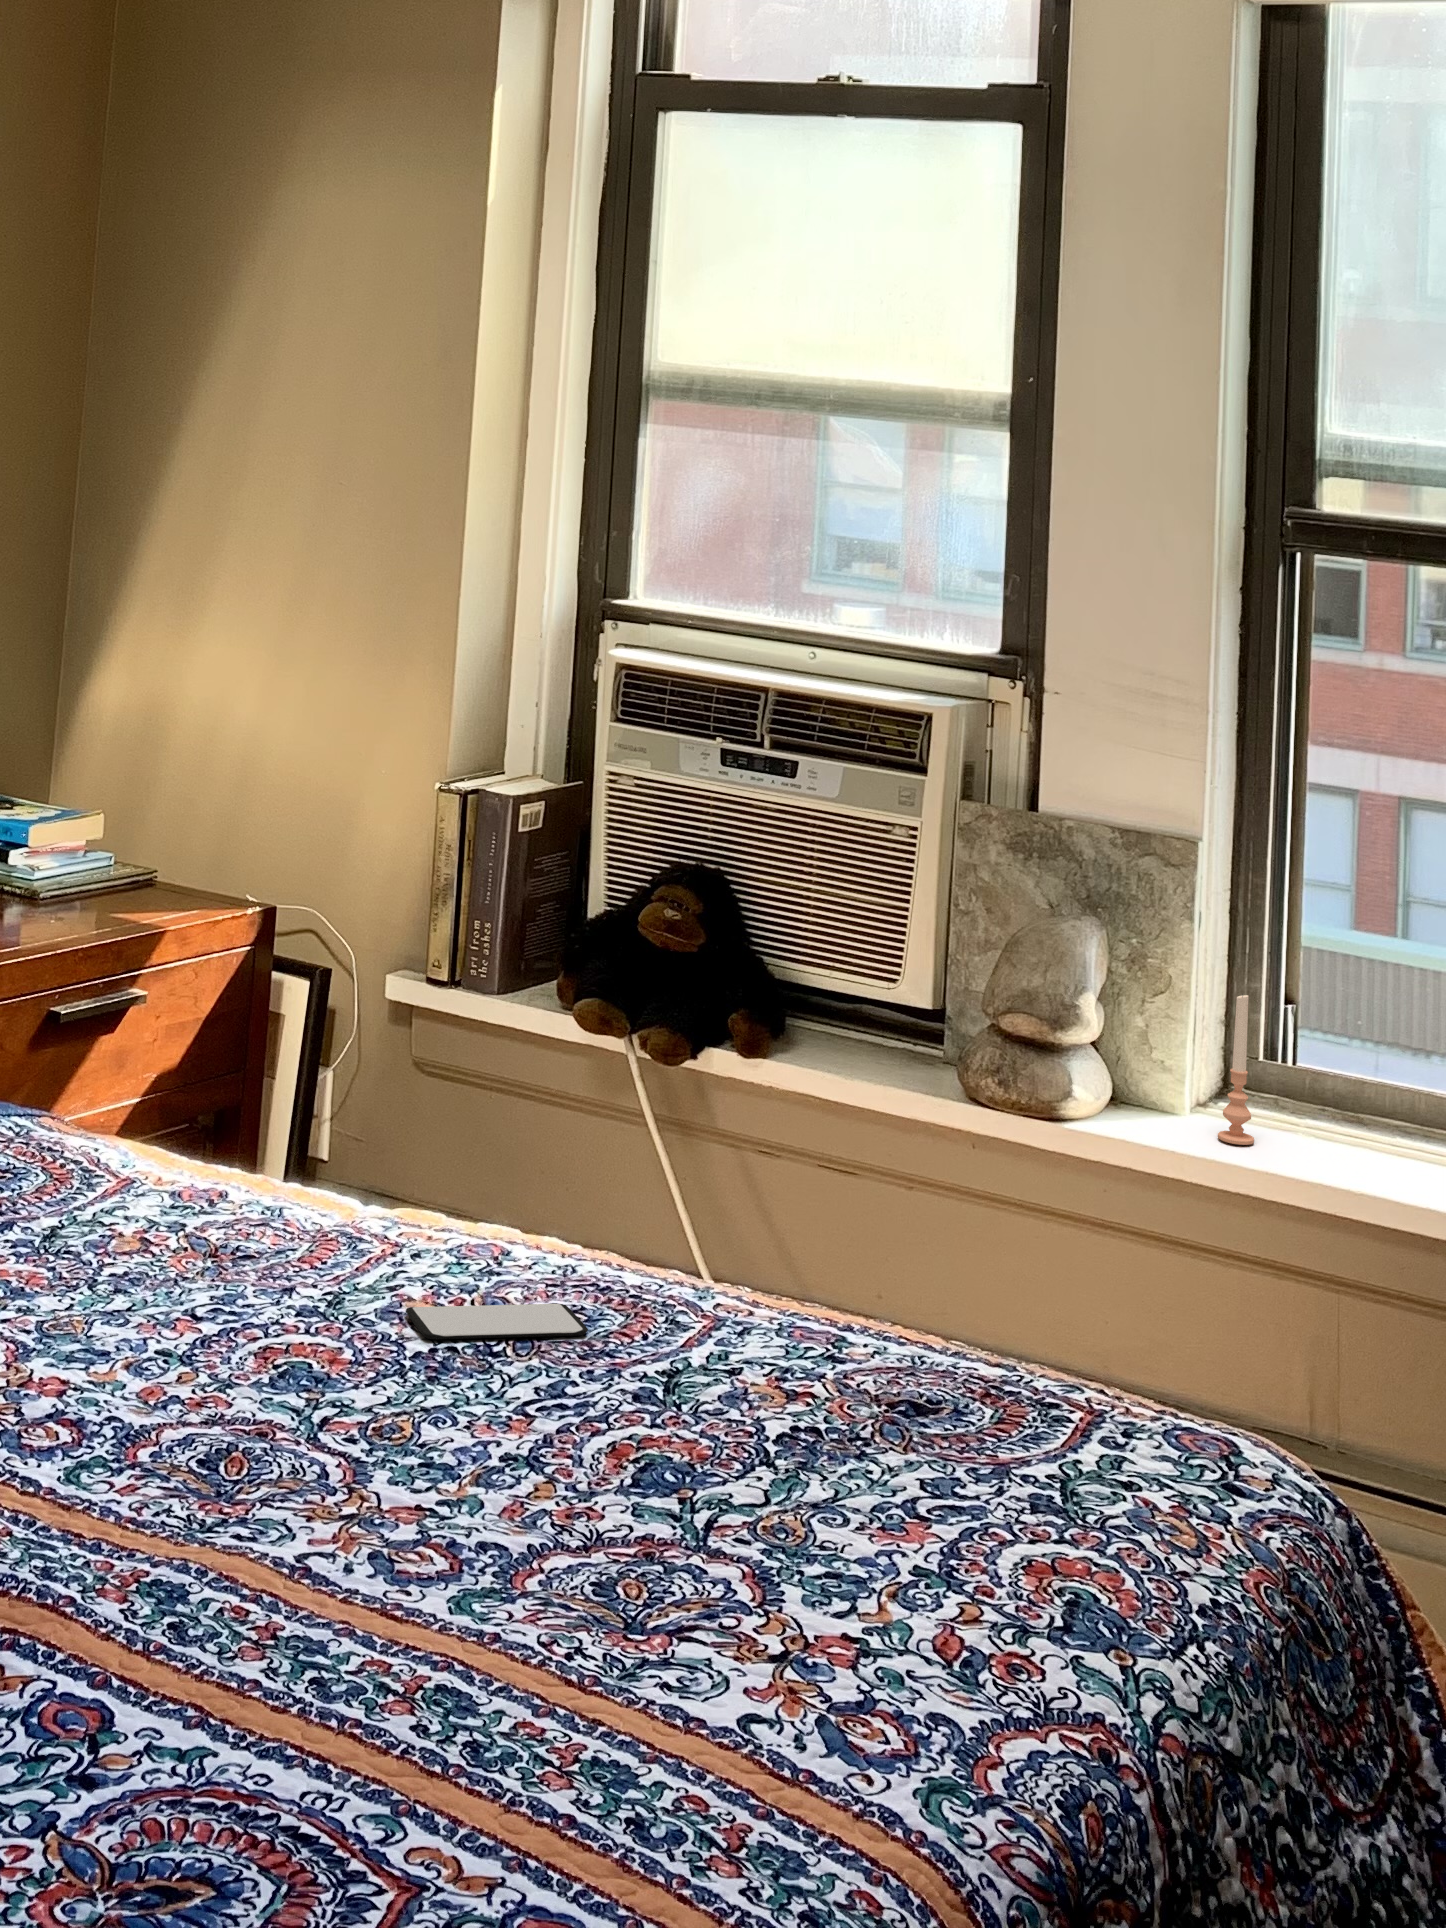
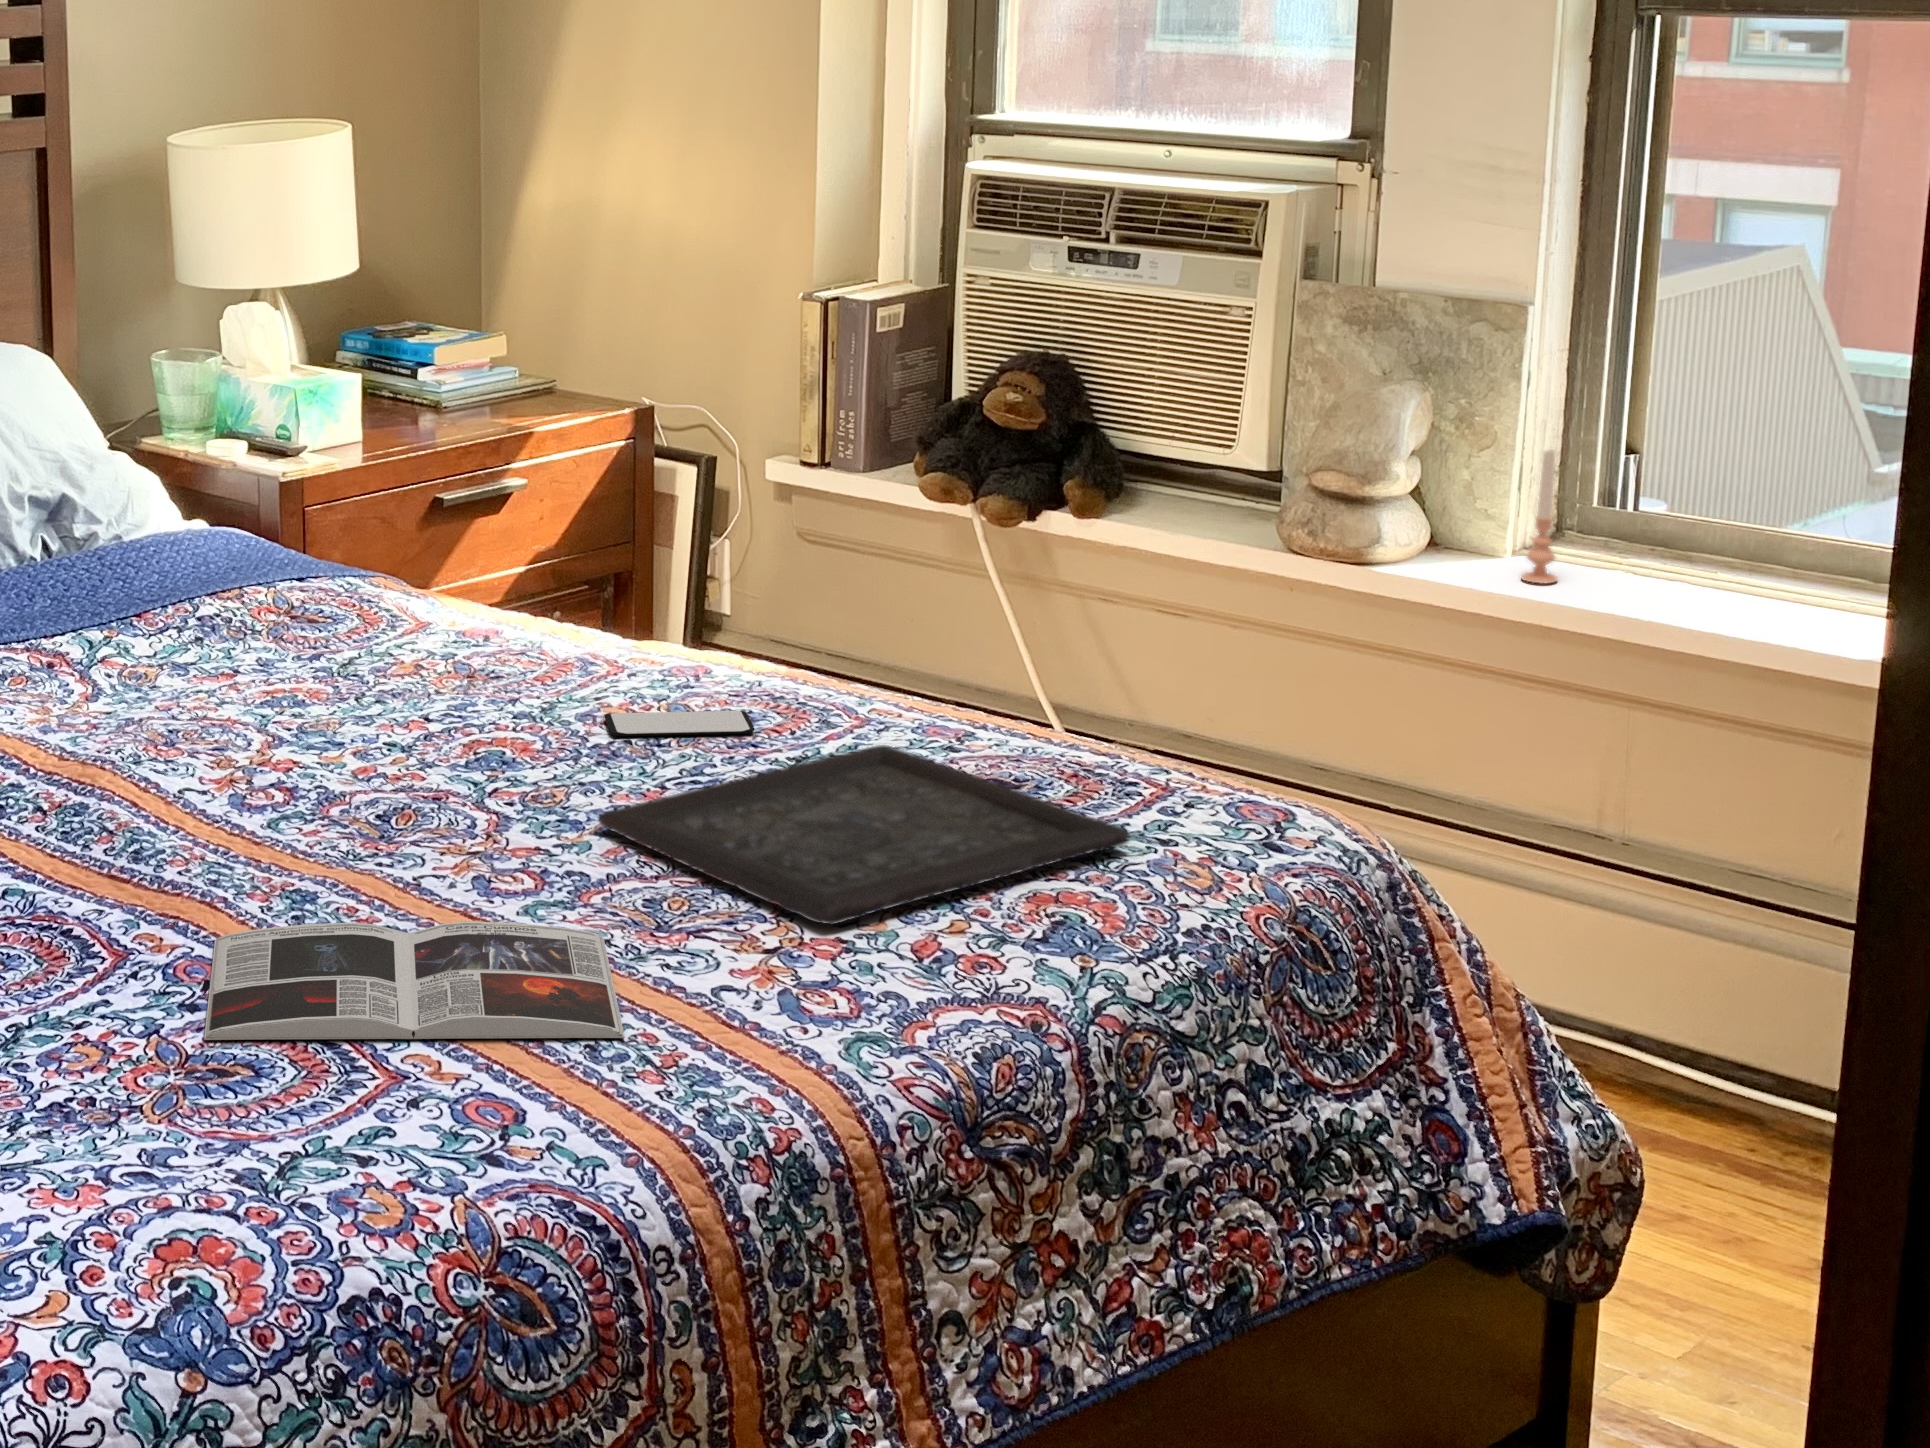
tray: none [476,1352,1091,1614] -> present [599,745,1130,924]
magazine: none [63,1624,662,1835] -> present [204,922,625,1040]

